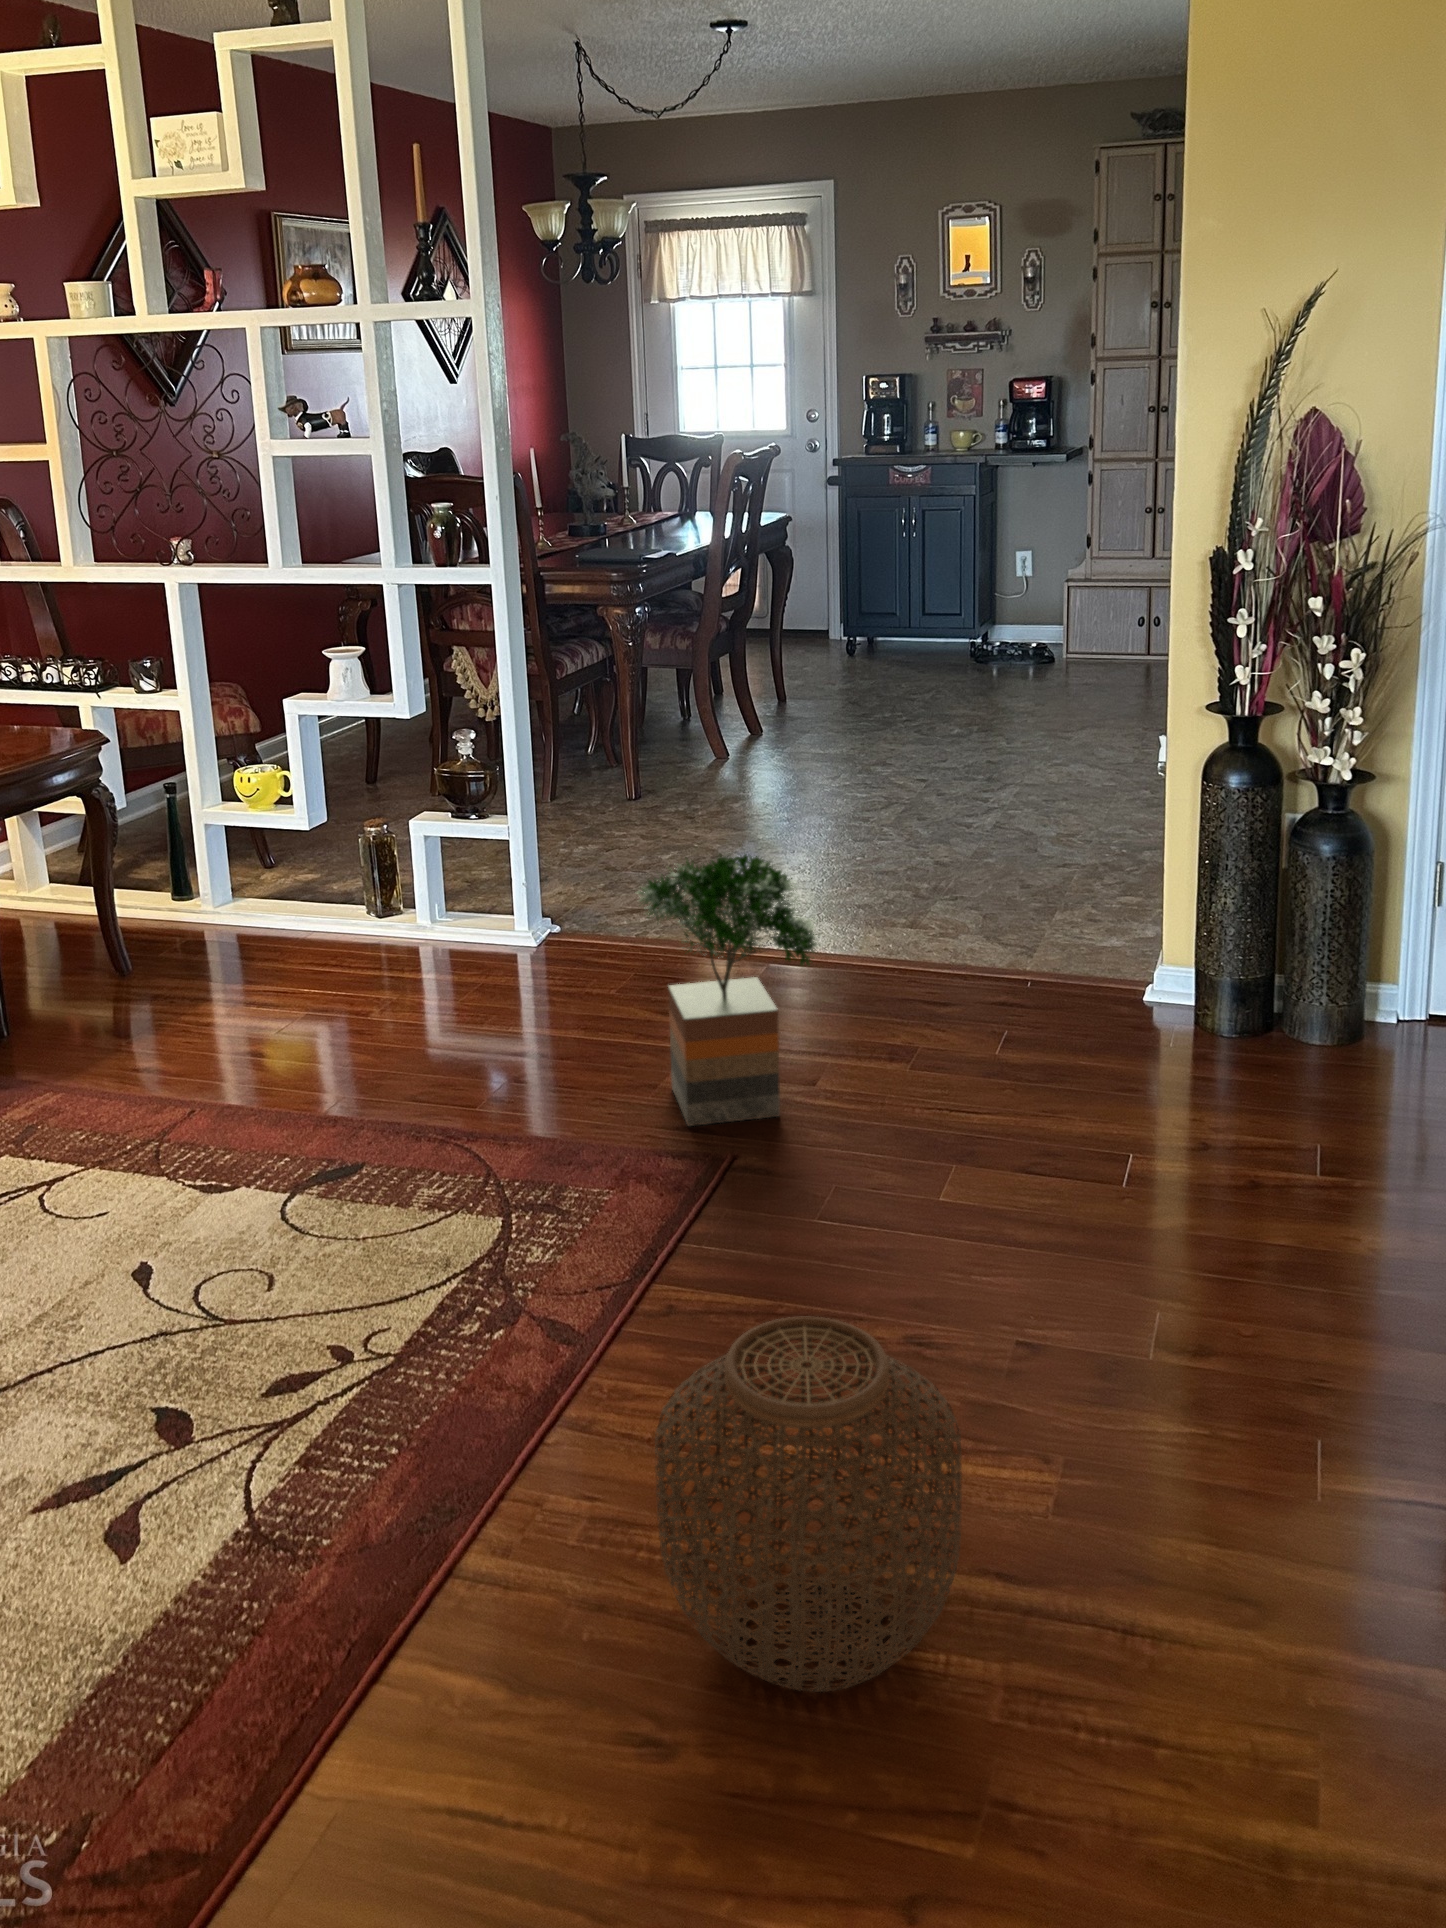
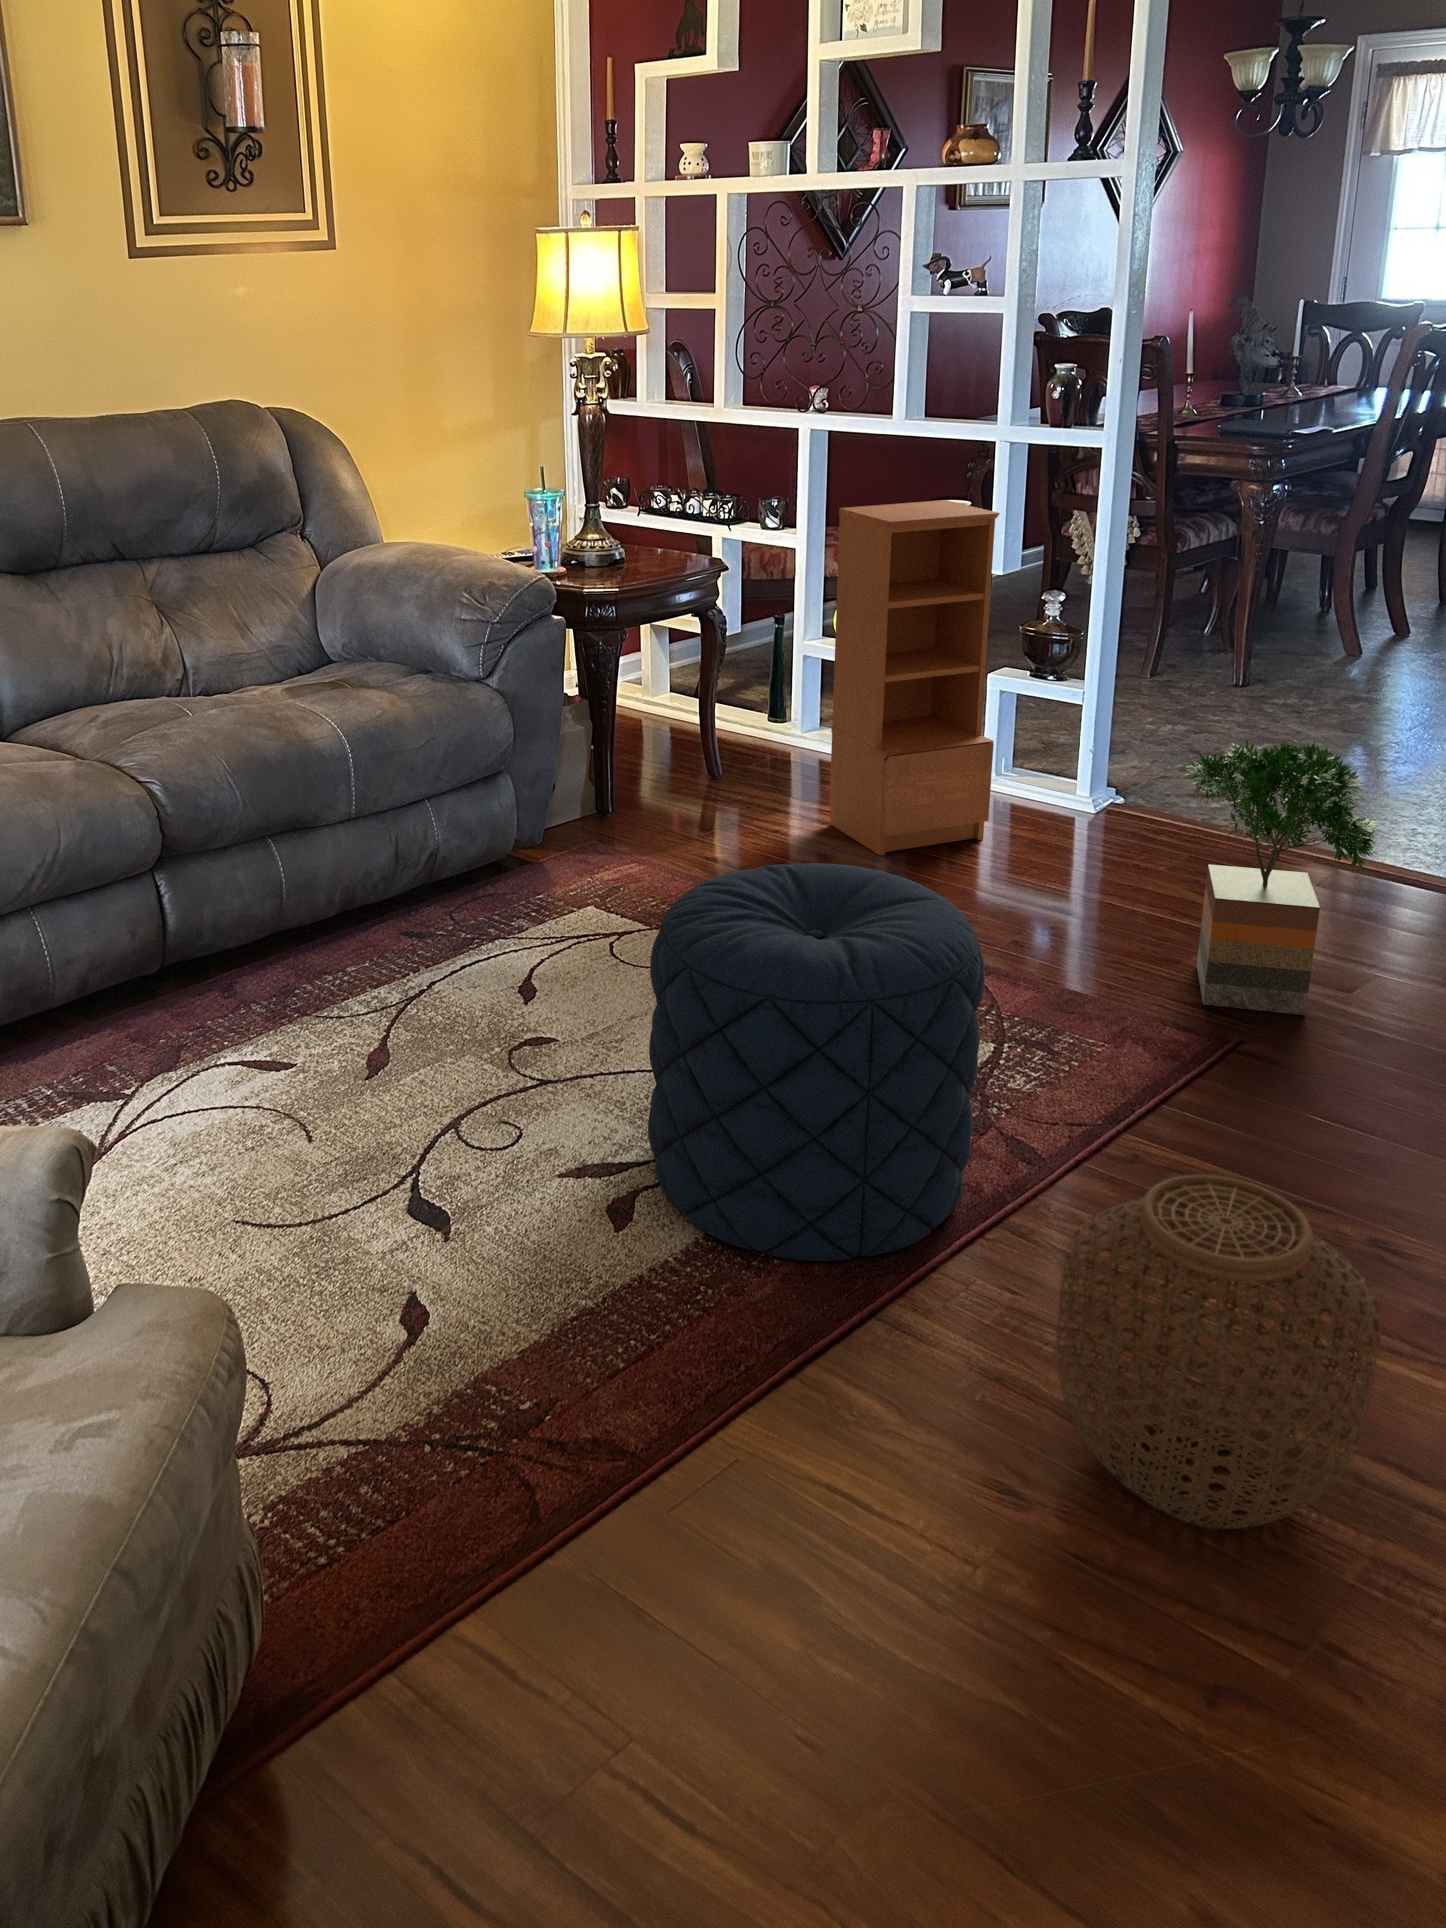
bookcase: none [233,648,437,1033] -> present [830,500,1000,855]
pouf: none [119,1062,509,1535] -> present [648,863,985,1261]

